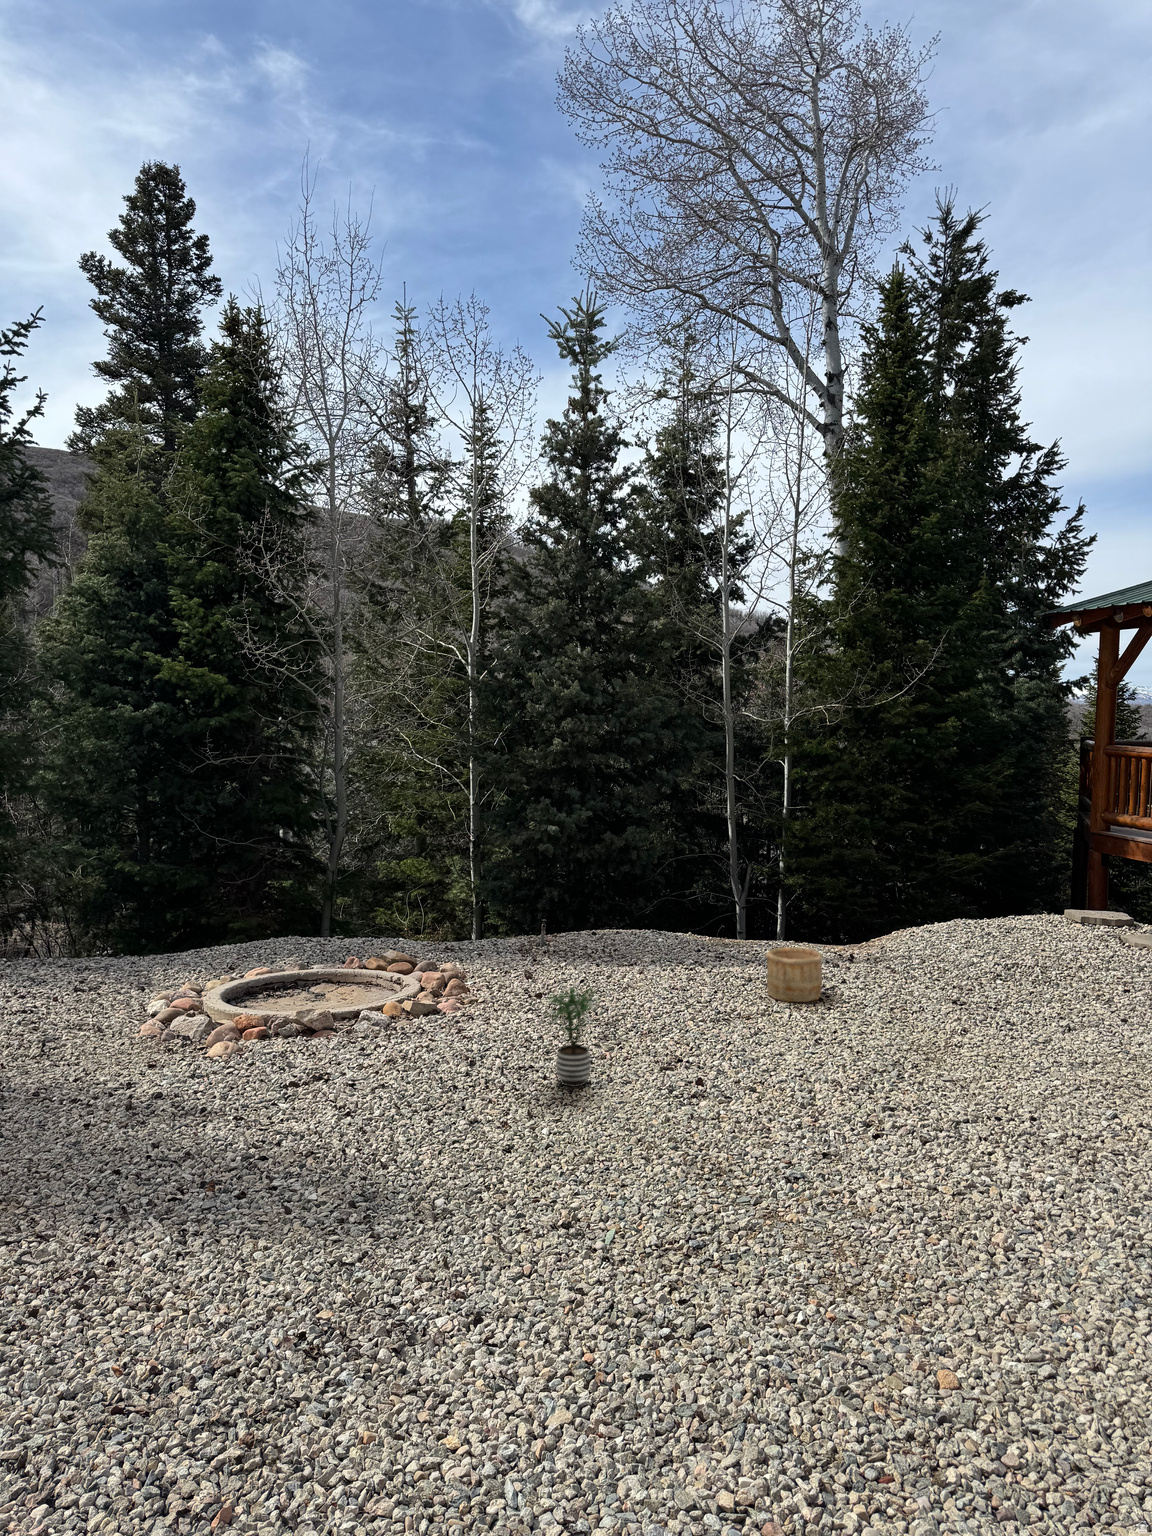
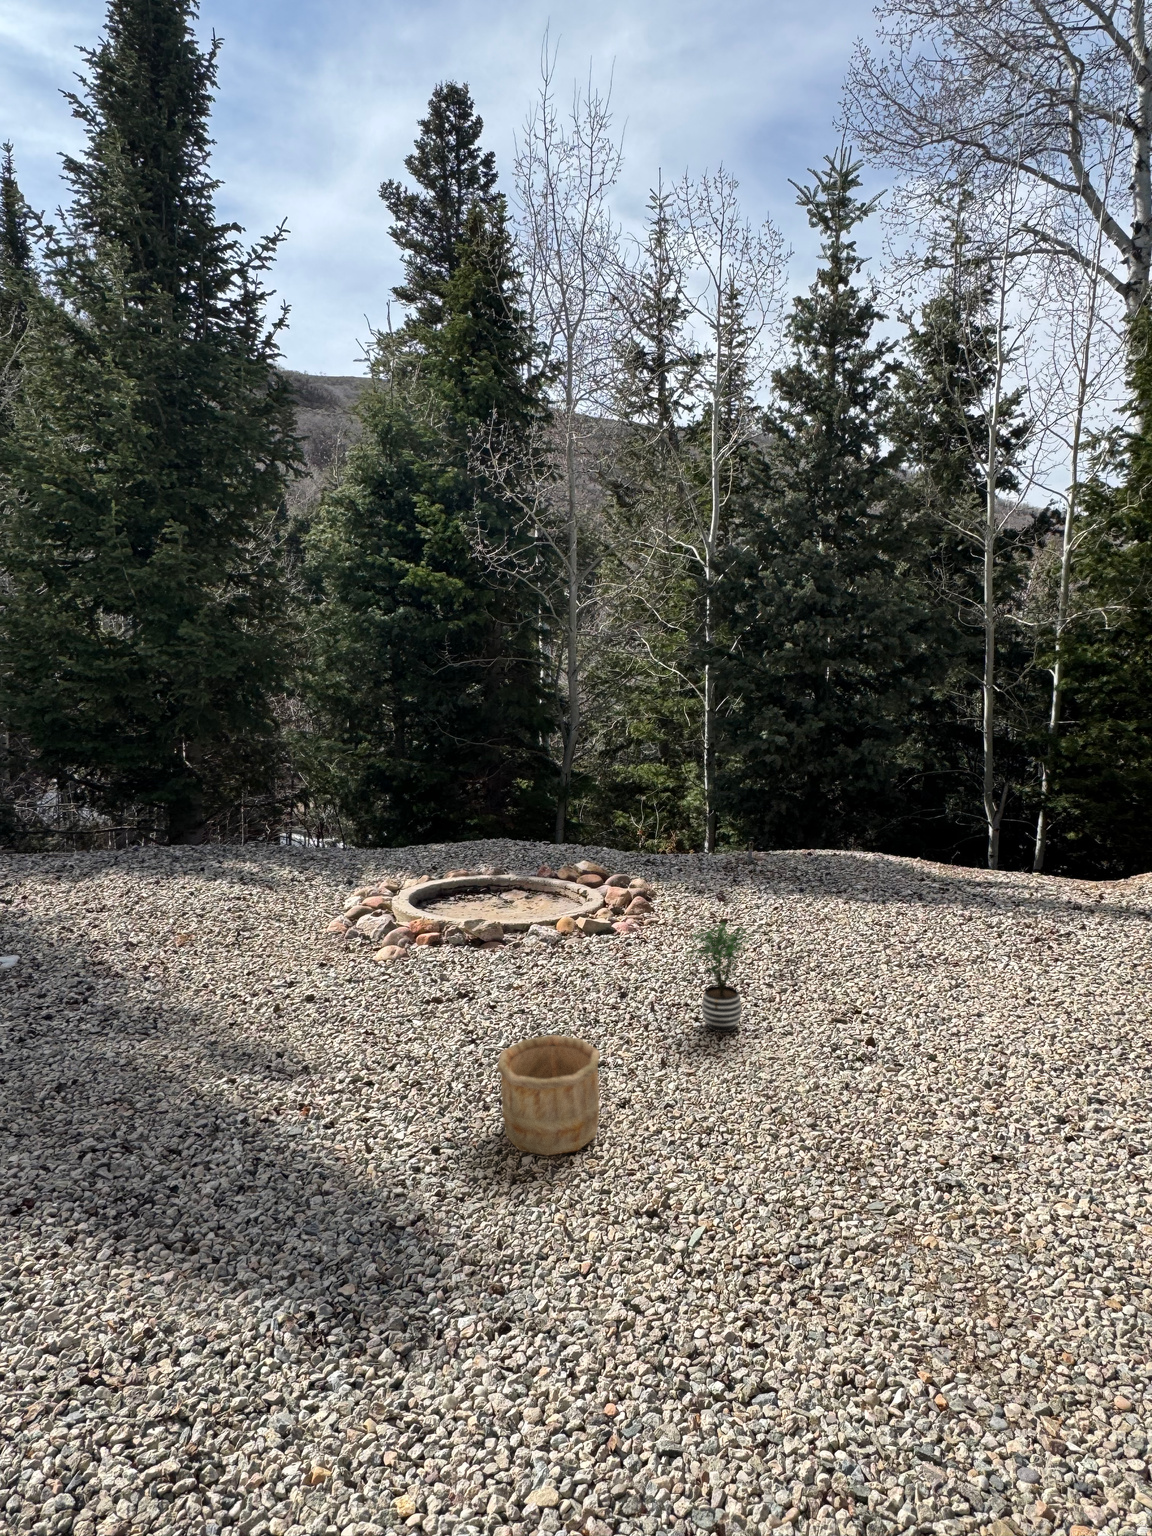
wooden bucket: present [765,947,823,1002] -> present [497,1035,600,1156]

